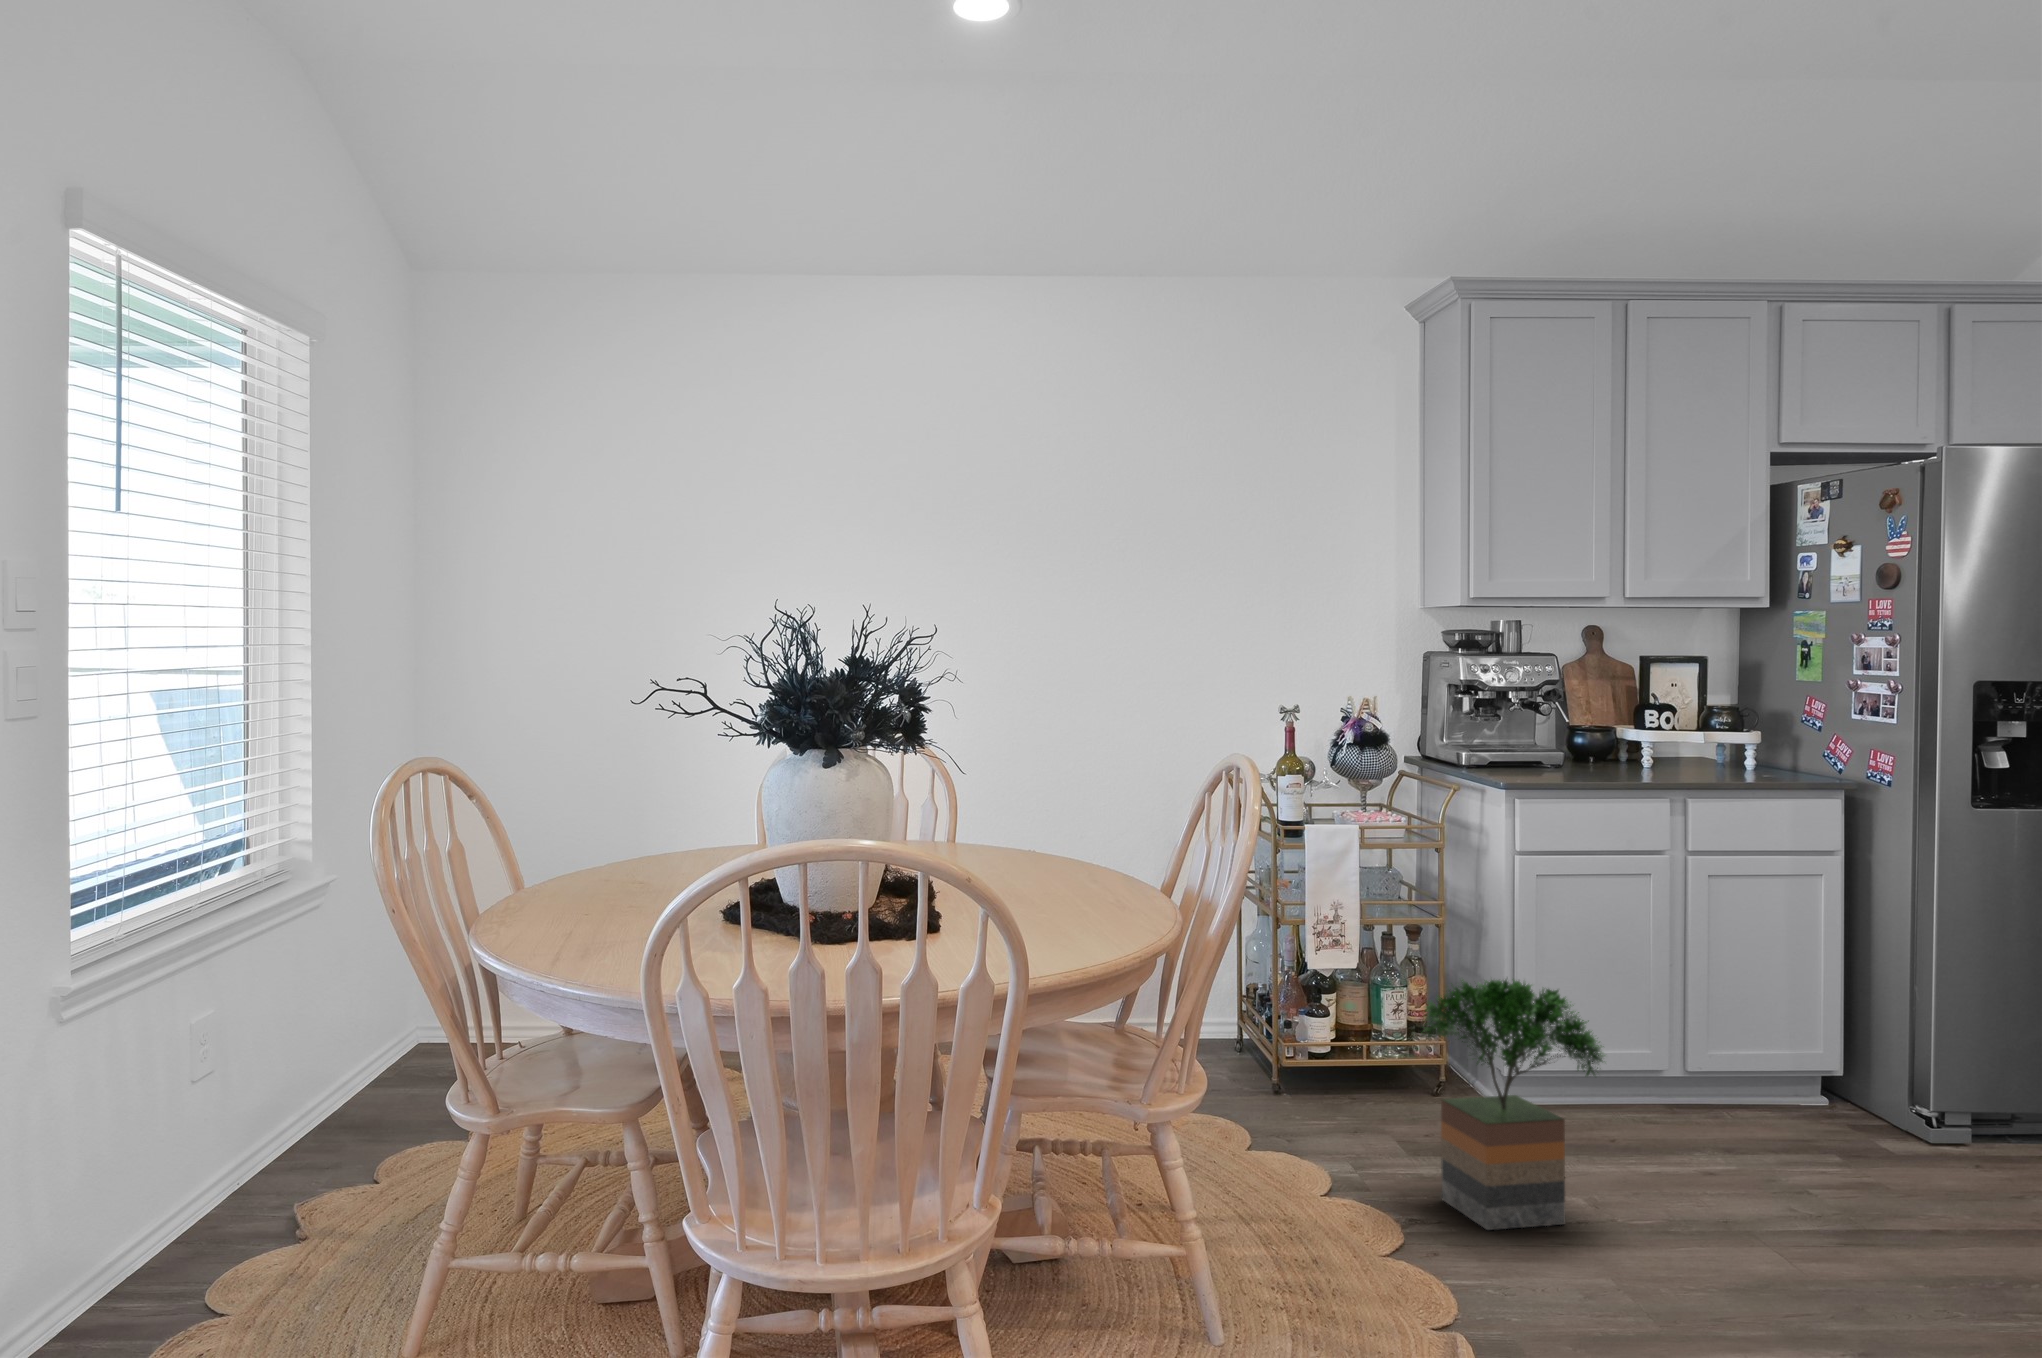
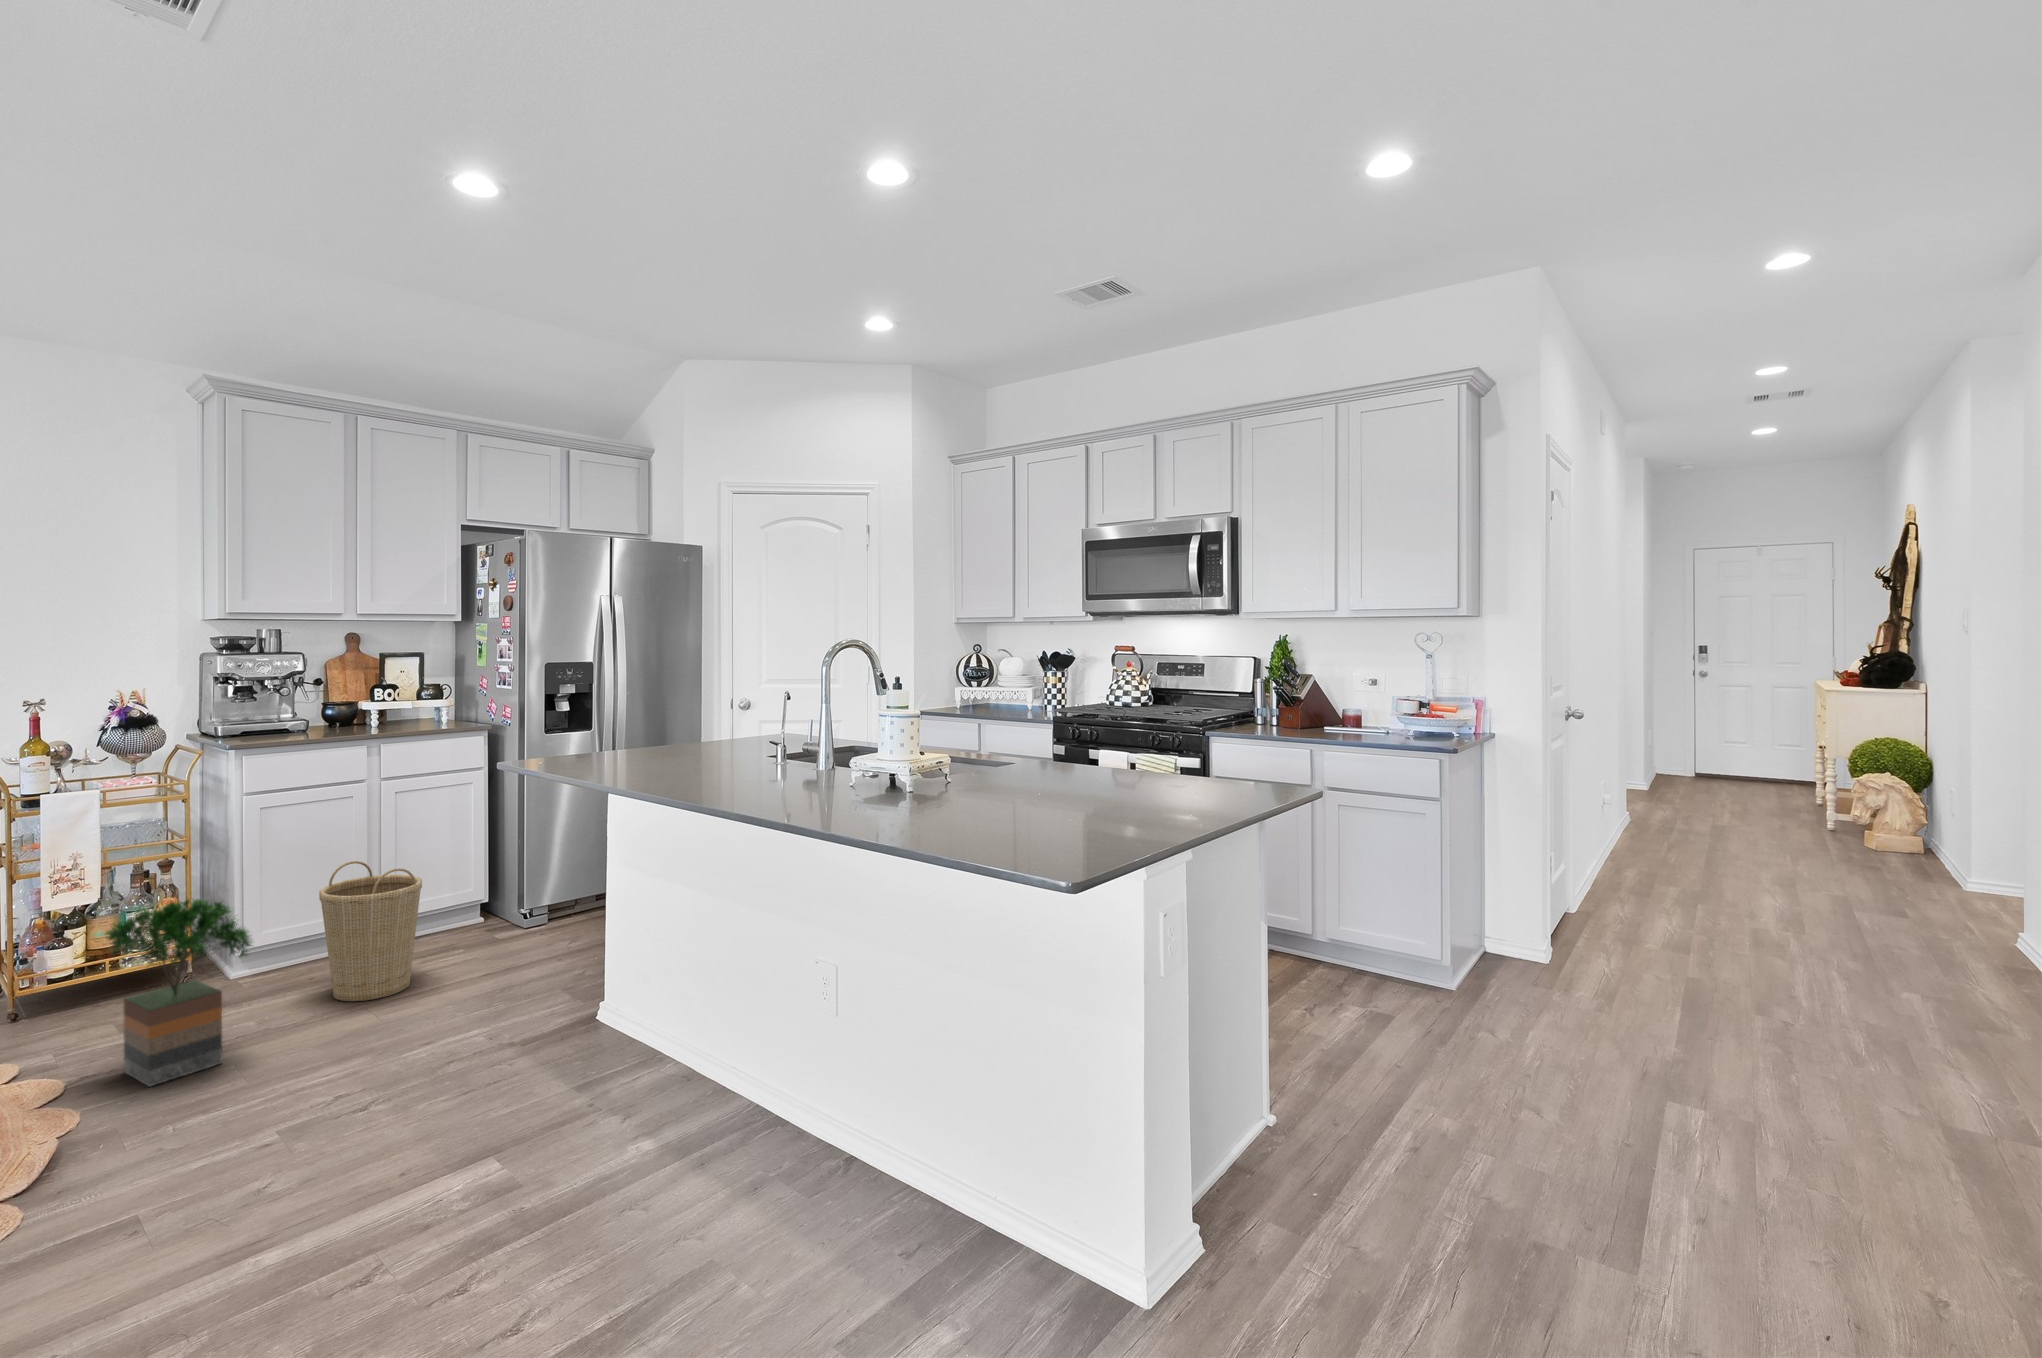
basket: none [1642,963,1796,1184] -> present [319,861,422,1001]

